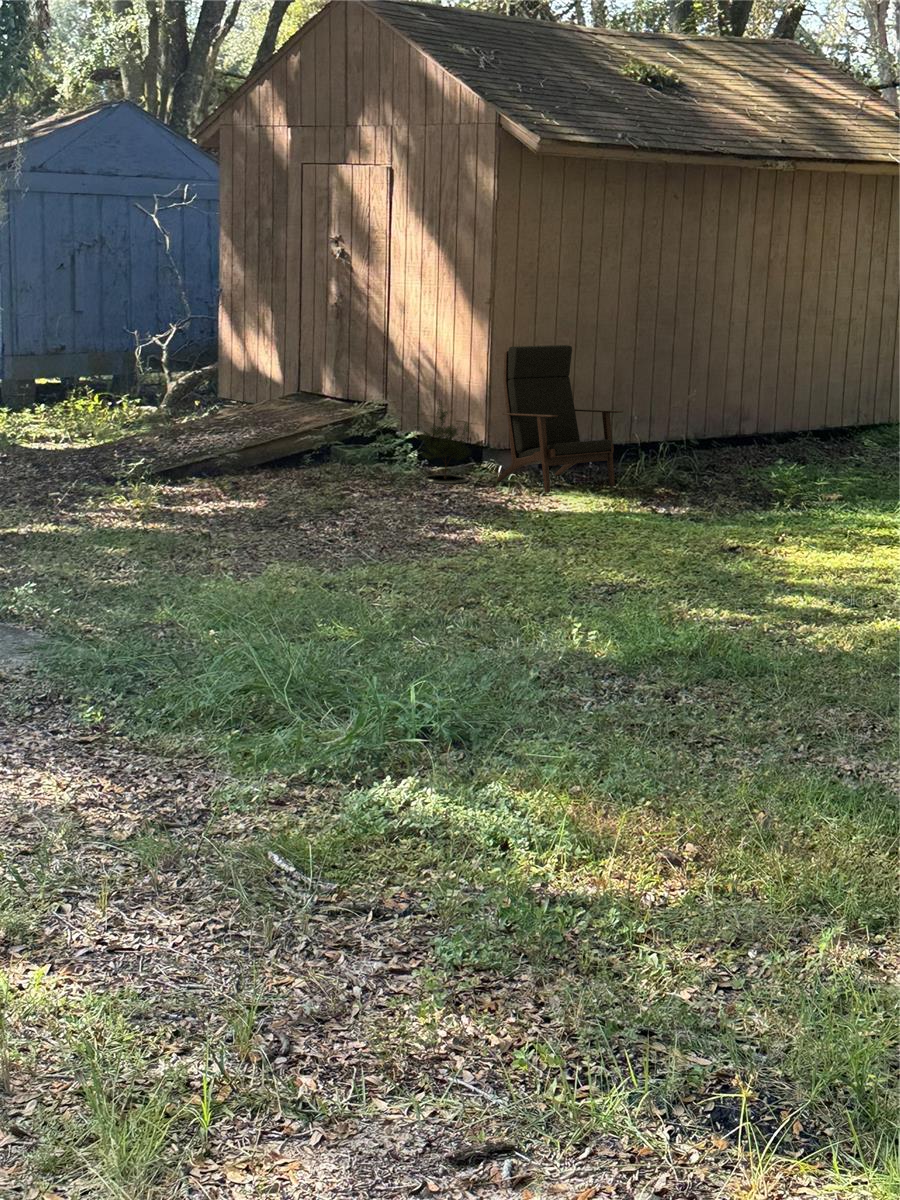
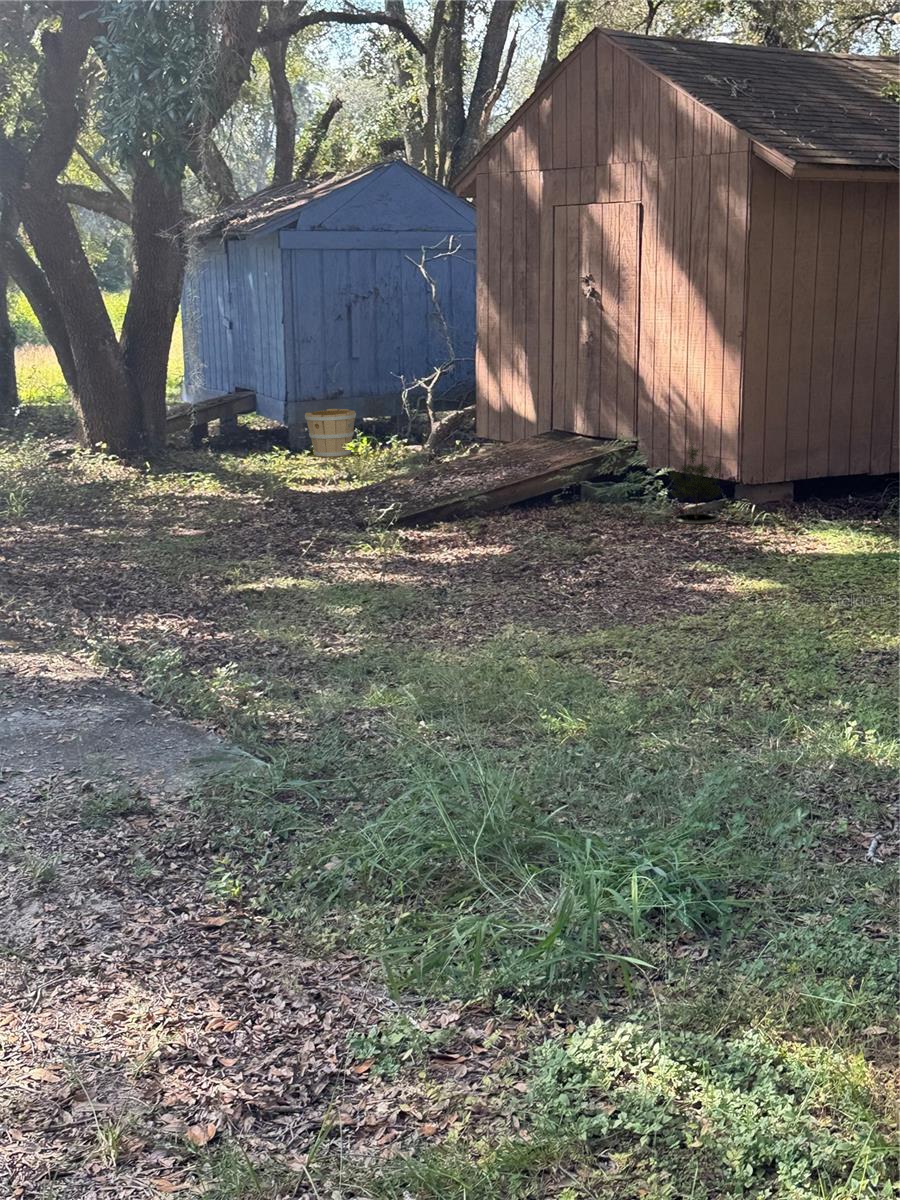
lounge chair: present [497,345,623,493] -> none [750,377,887,533]
wooden bucket: none [27,364,84,415] -> present [305,409,356,457]

